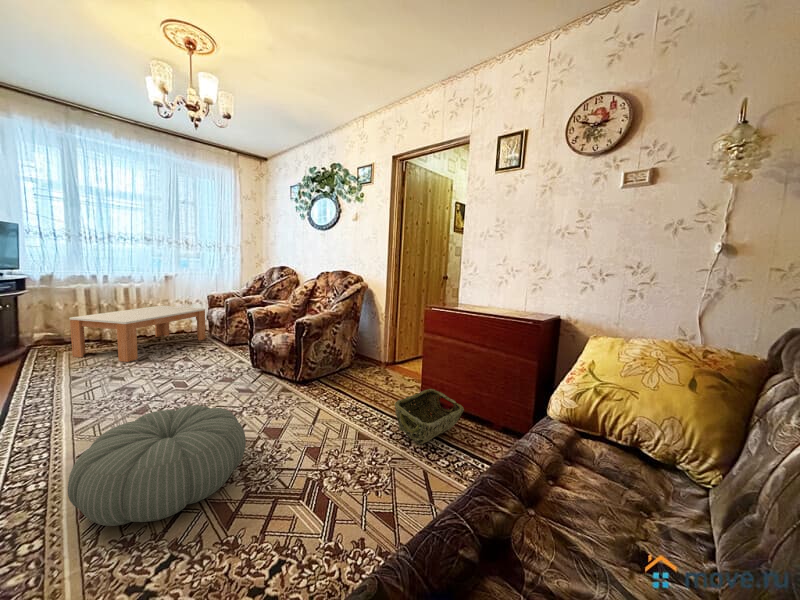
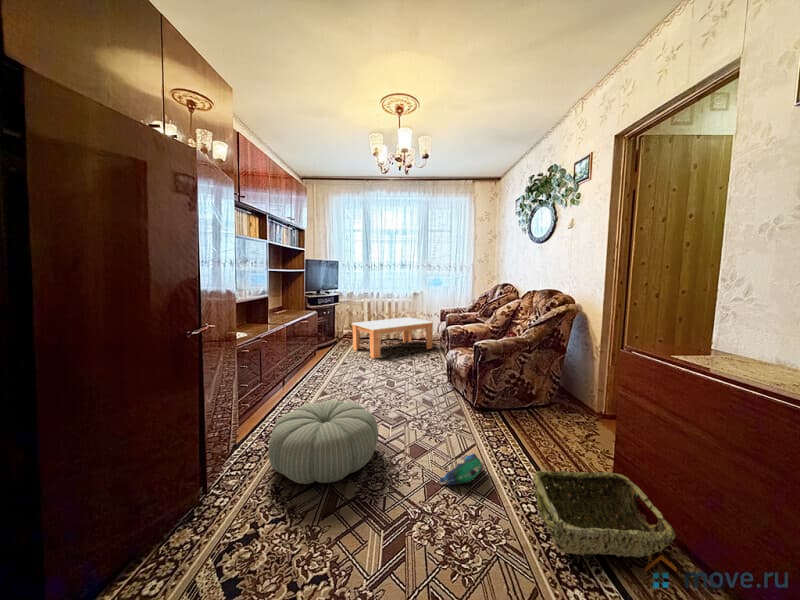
plush toy: none [318,414,347,445] -> present [439,454,481,485]

